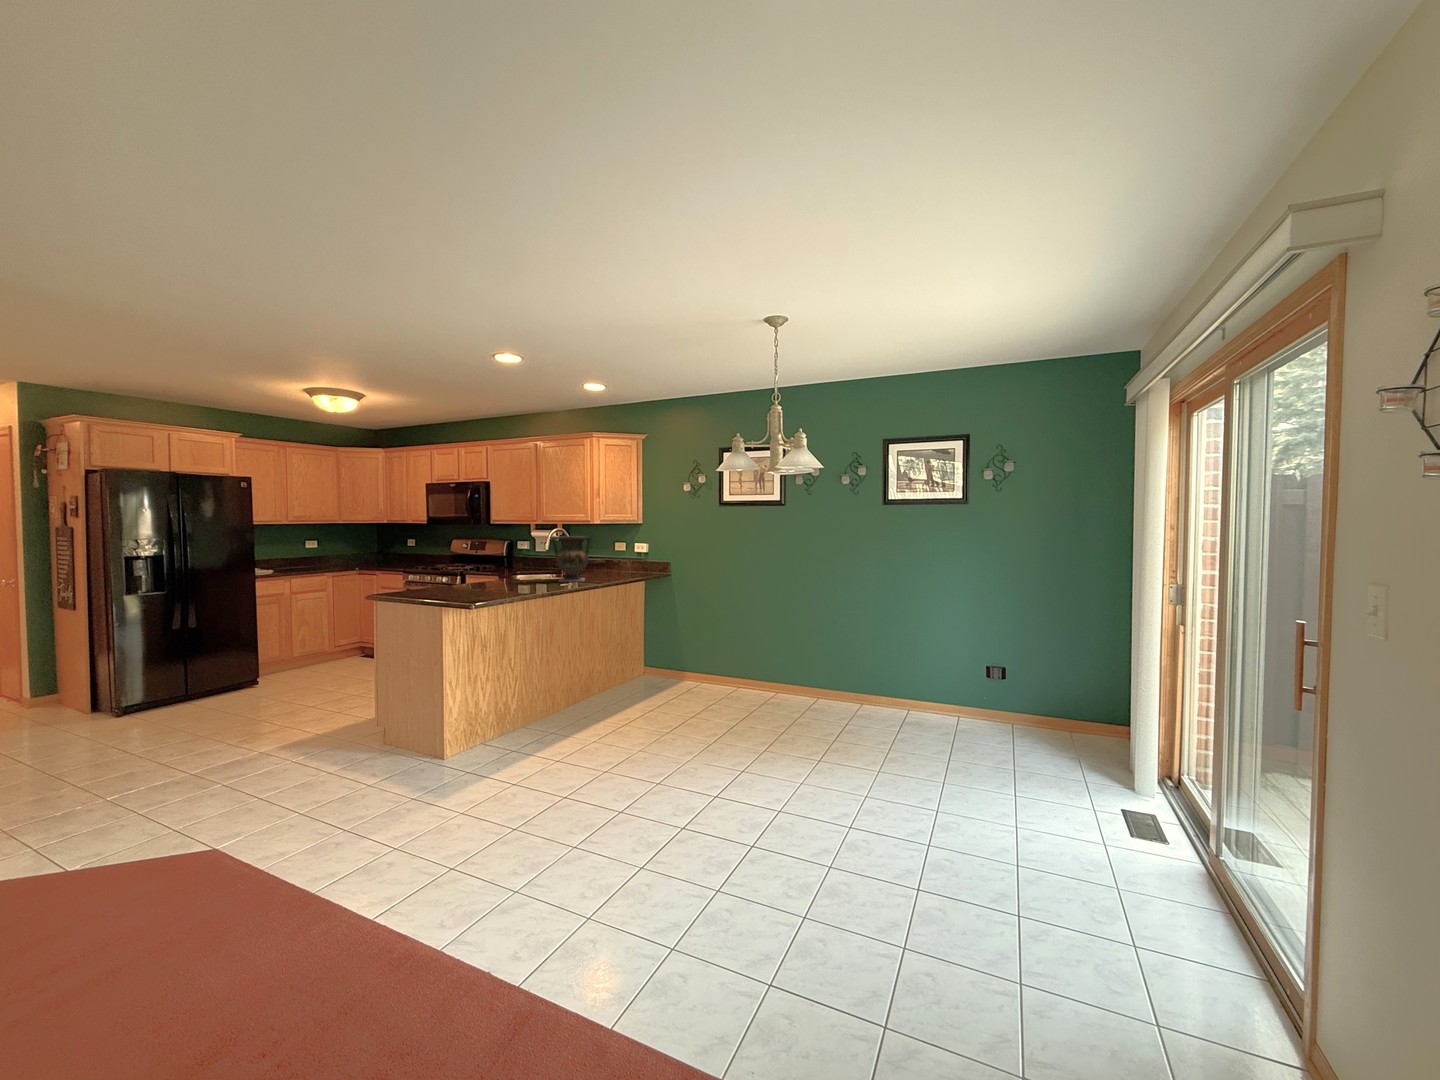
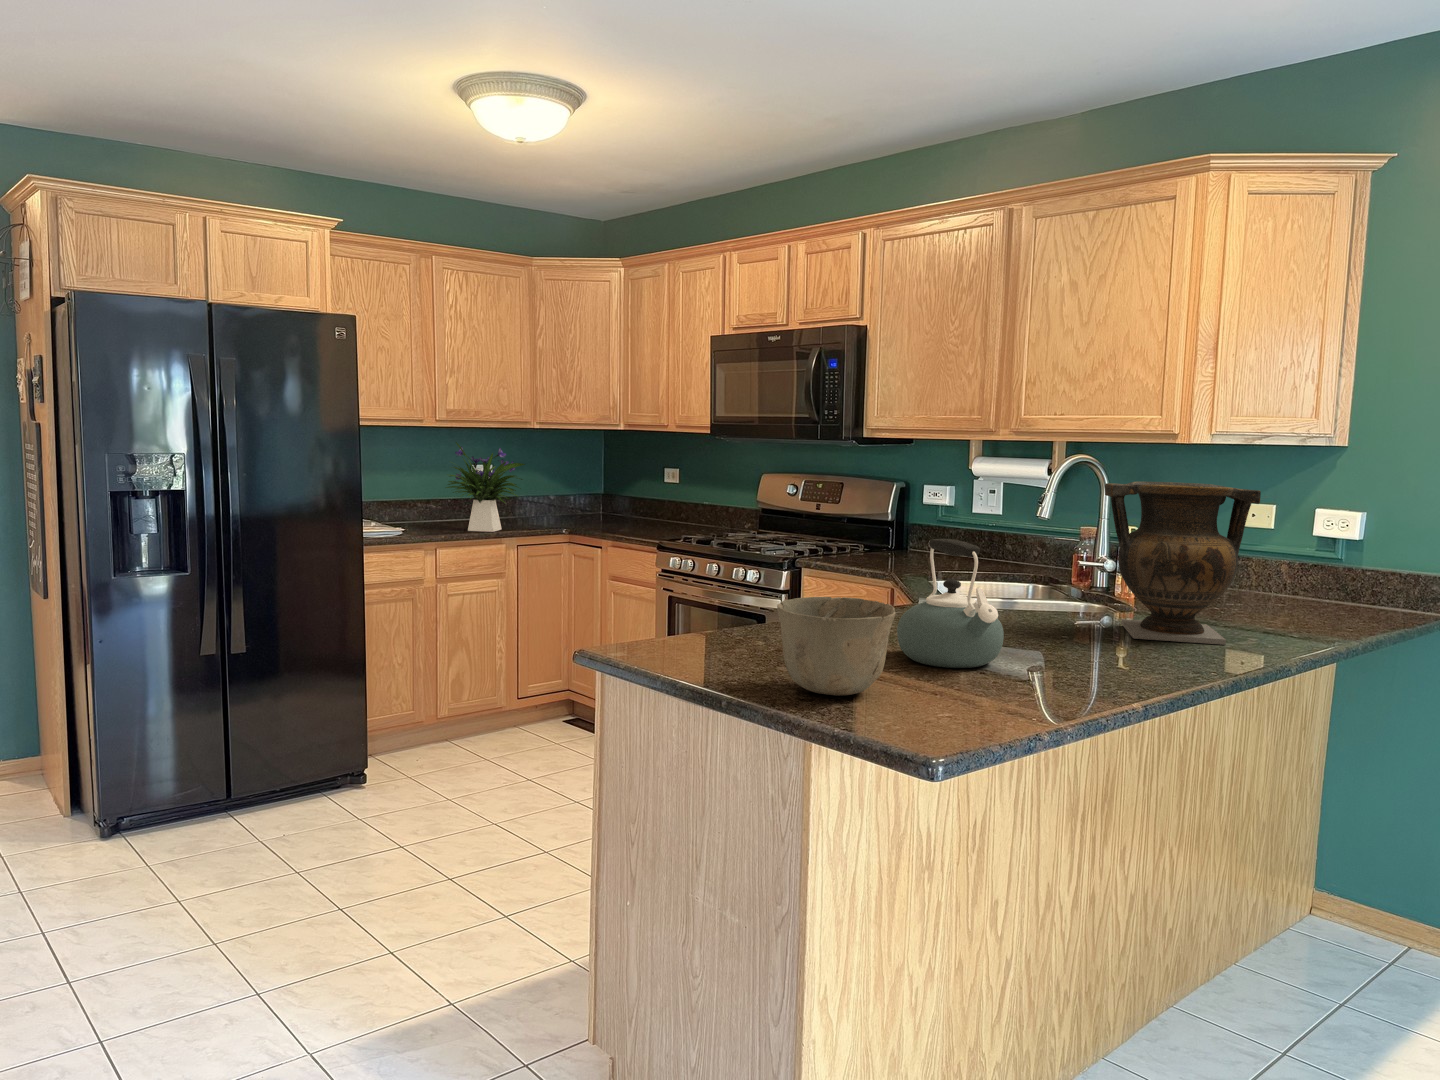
flower arrangement: none [293,530,338,571] -> present [446,442,525,532]
kettle: none [478,554,509,589] -> present [897,539,1004,668]
ceramic bowl: none [434,570,469,595] -> present [777,597,896,696]

